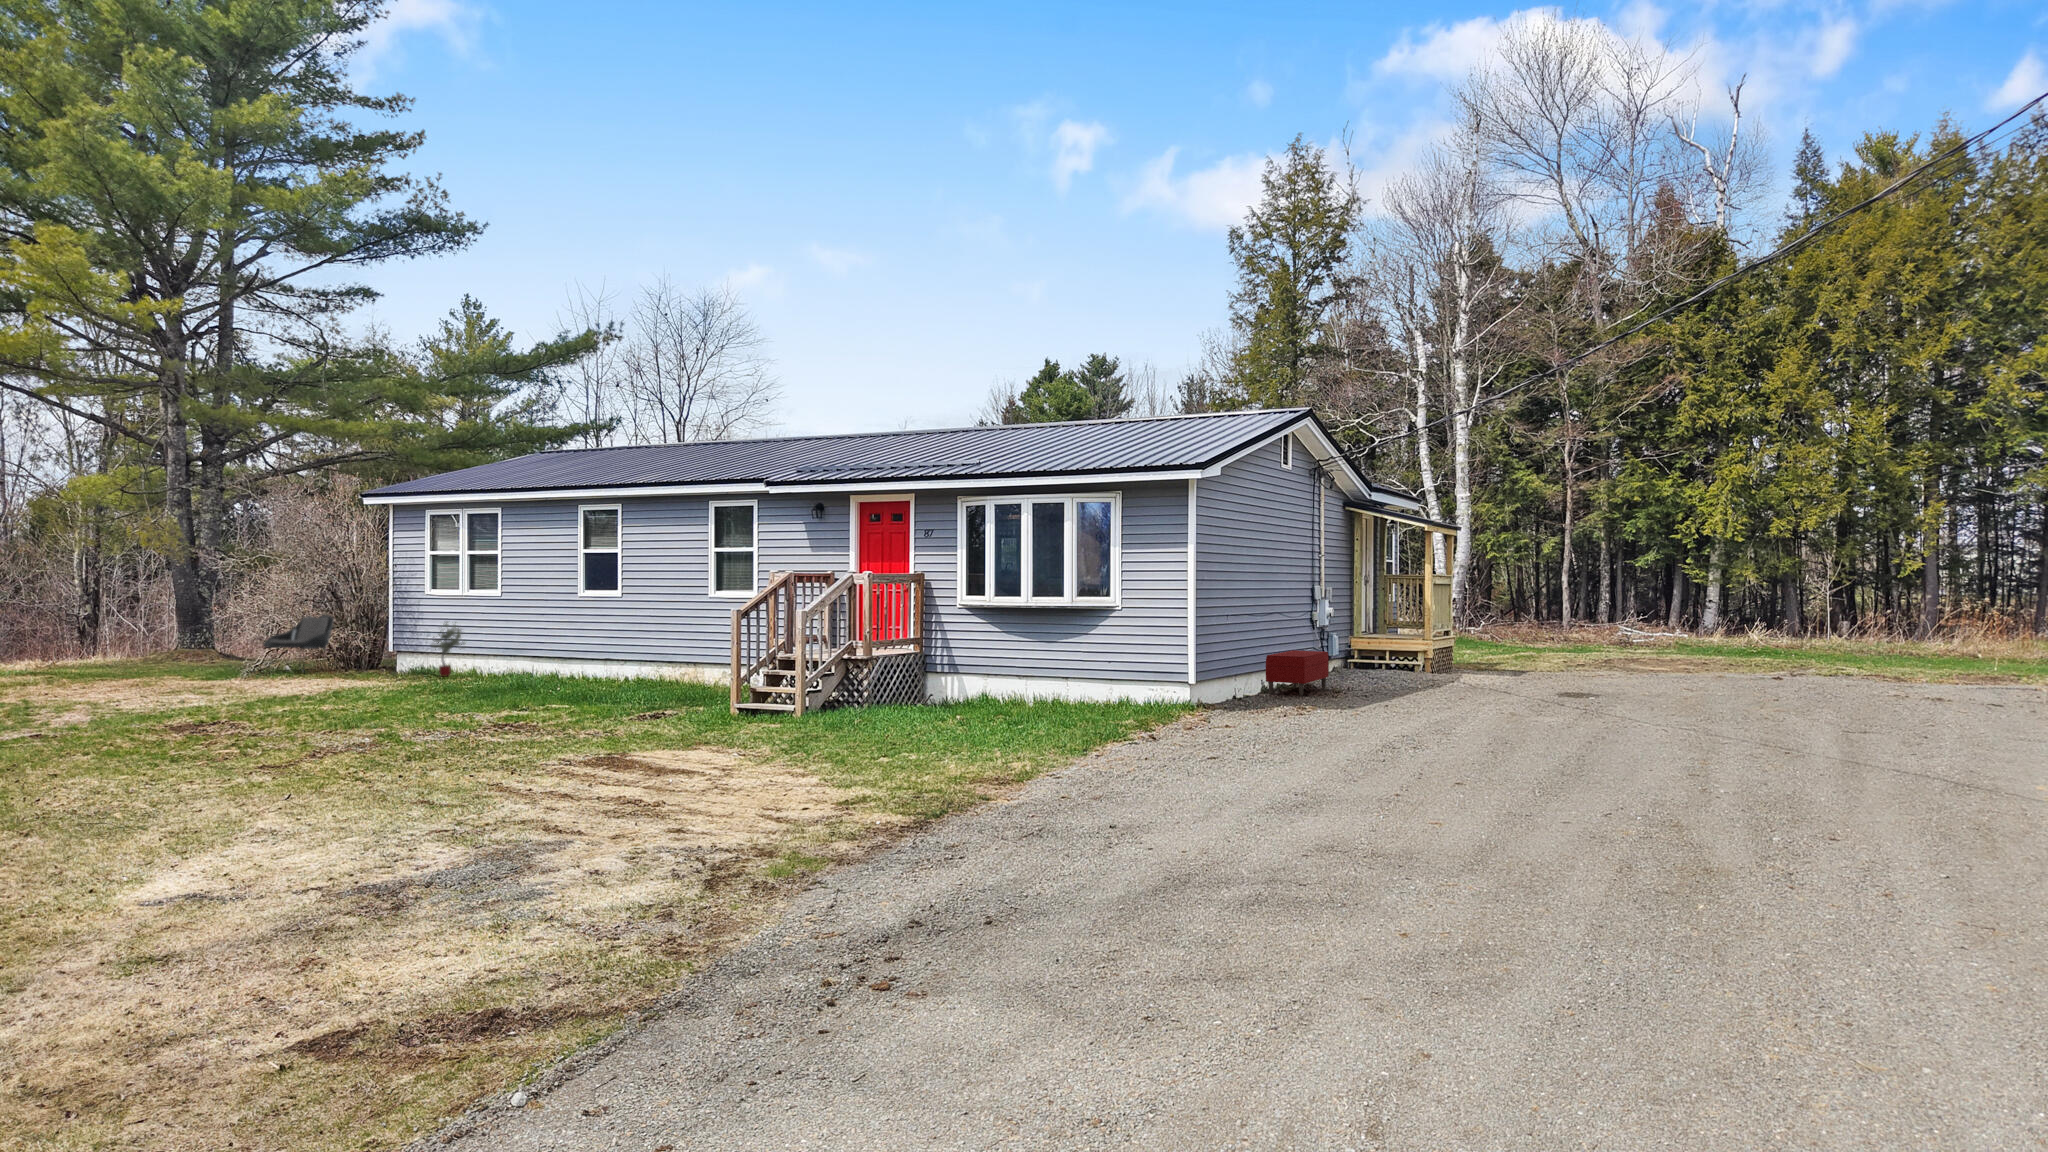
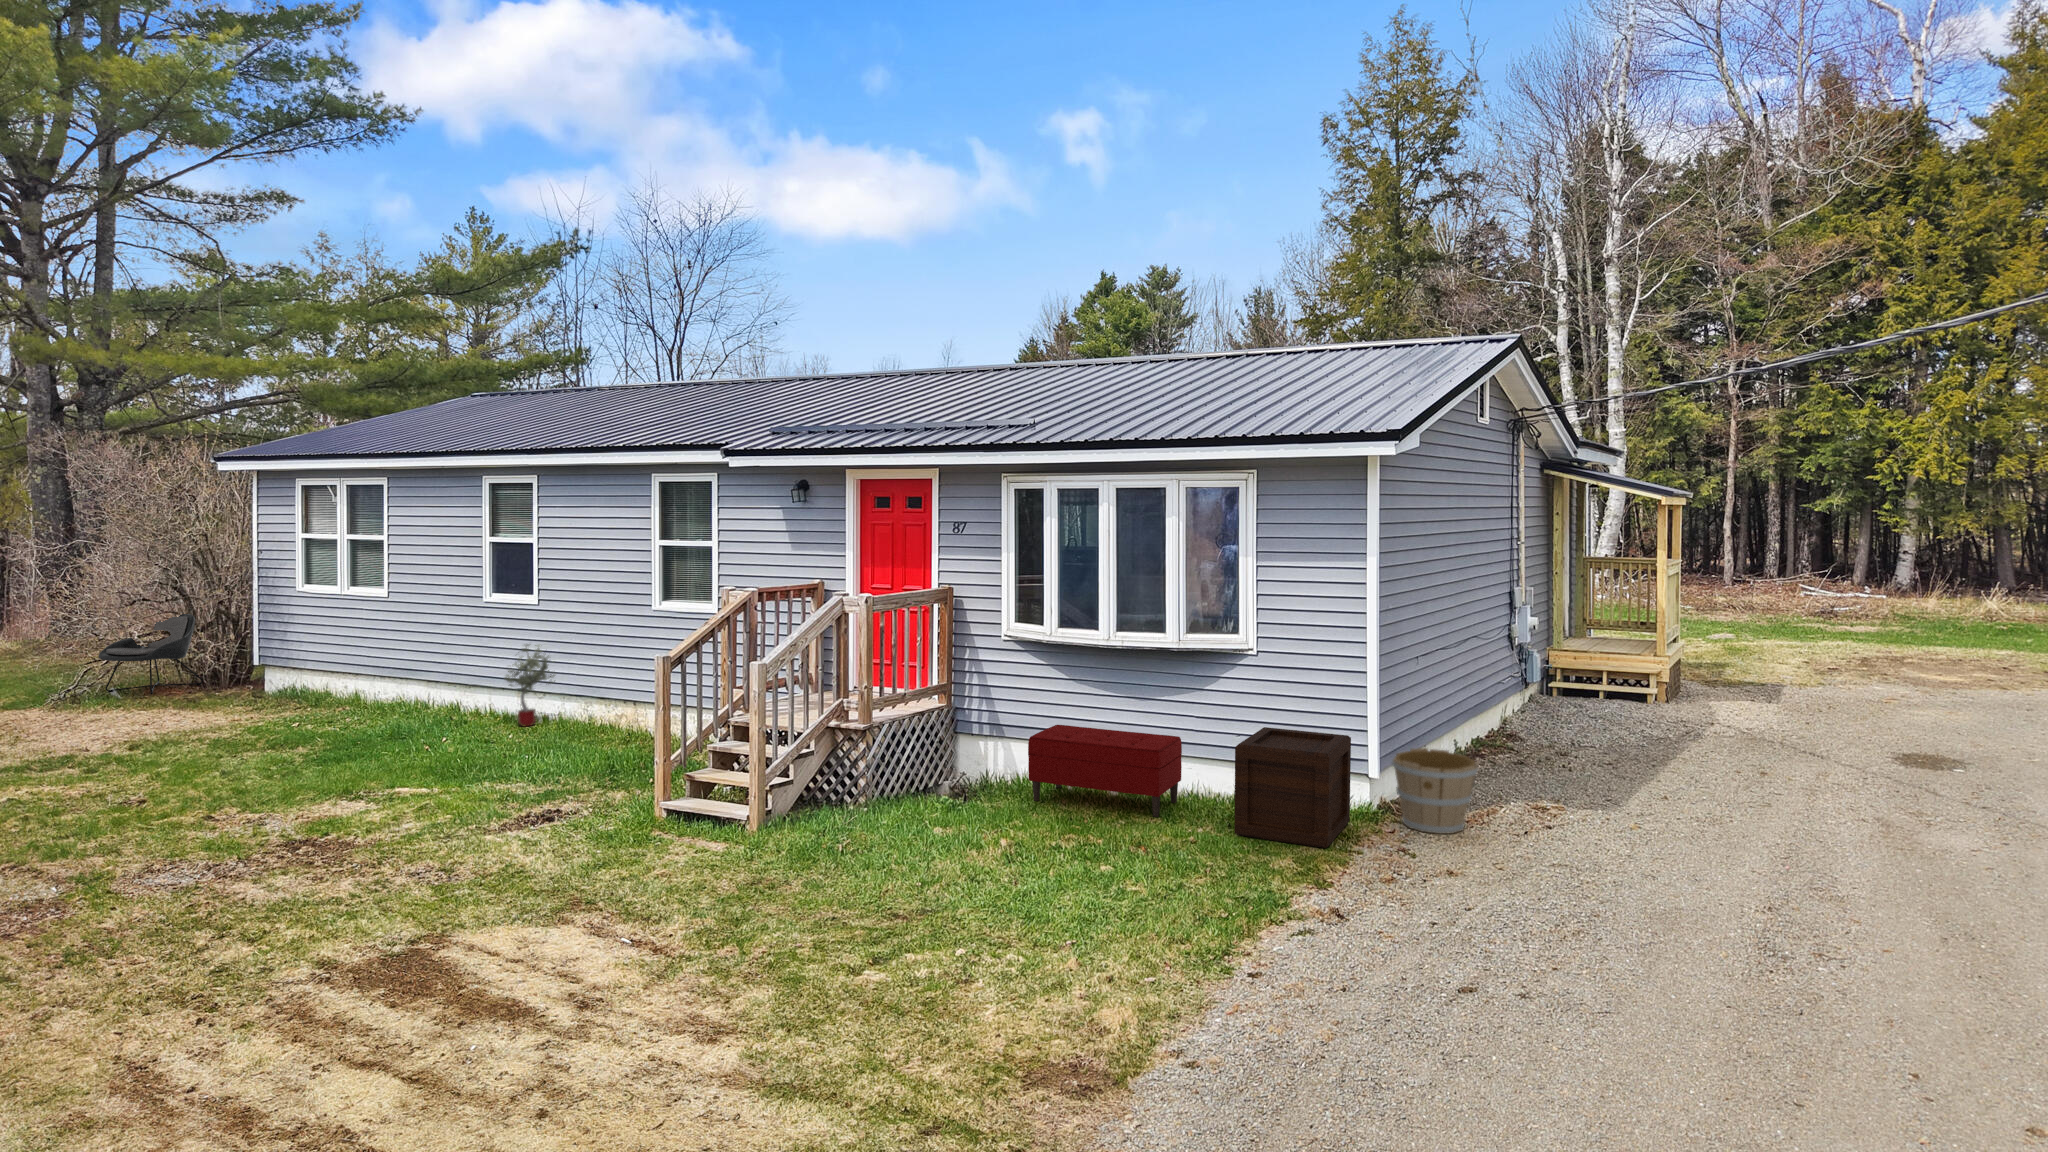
potted tree: present [431,622,464,676] -> present [505,644,555,727]
bench: present [1266,650,1329,696] -> present [1028,725,1182,817]
wooden crate: none [1102,655,1176,719] -> present [1234,727,1351,848]
wooden bucket: none [1202,668,1254,715] -> present [1392,748,1479,834]

